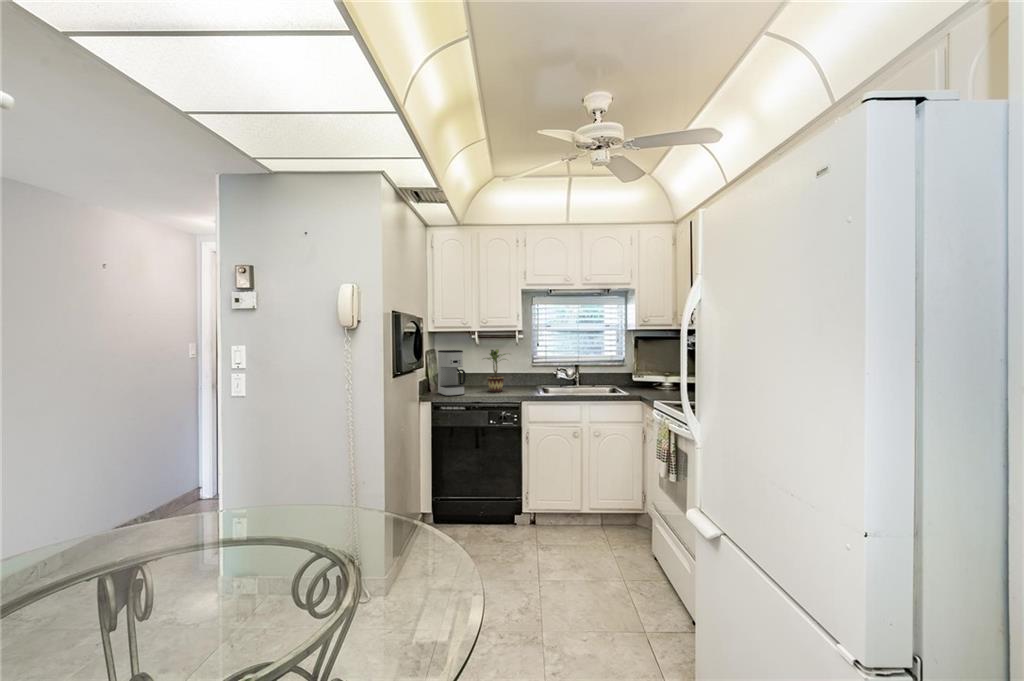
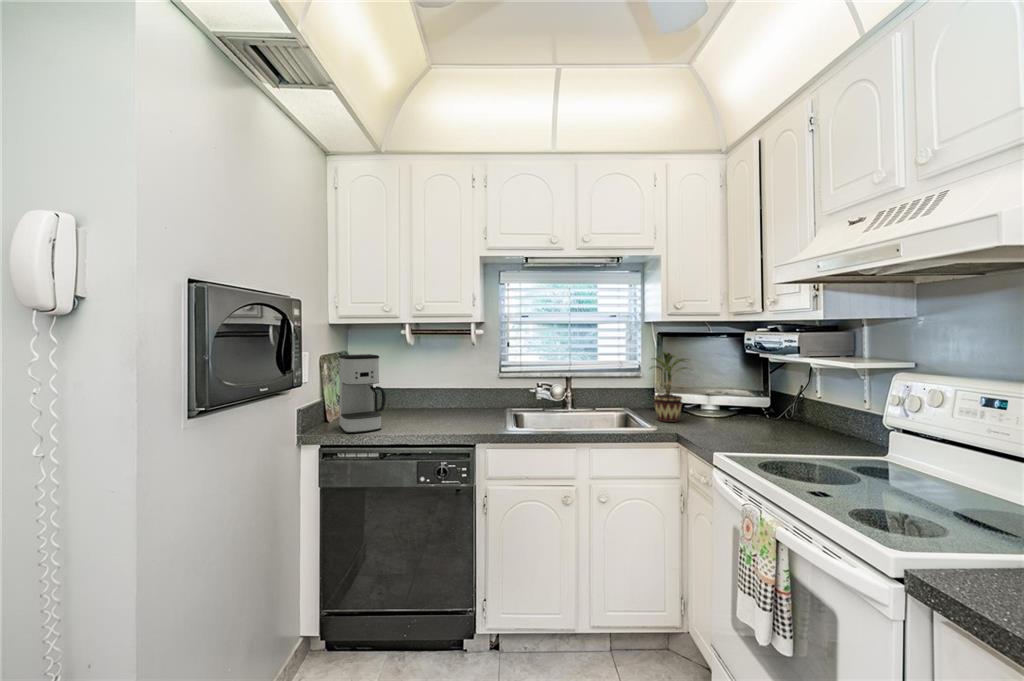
potted plant: present [487,349,506,392] -> present [650,352,688,422]

